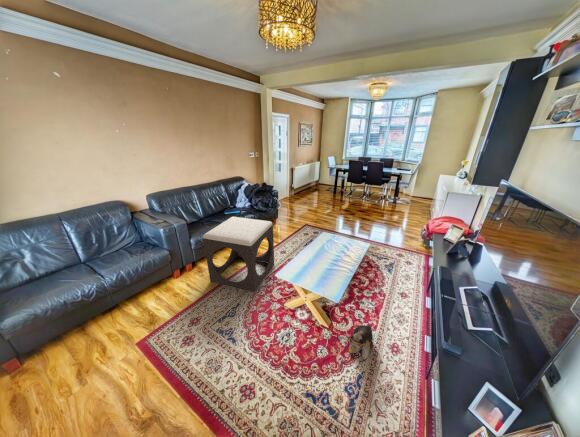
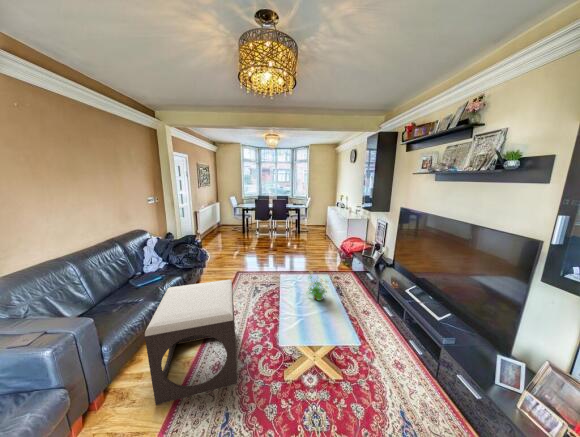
potted plant: none [330,230,352,261] -> present [309,271,327,301]
plush toy: present [347,325,373,359] -> none [369,355,400,395]

